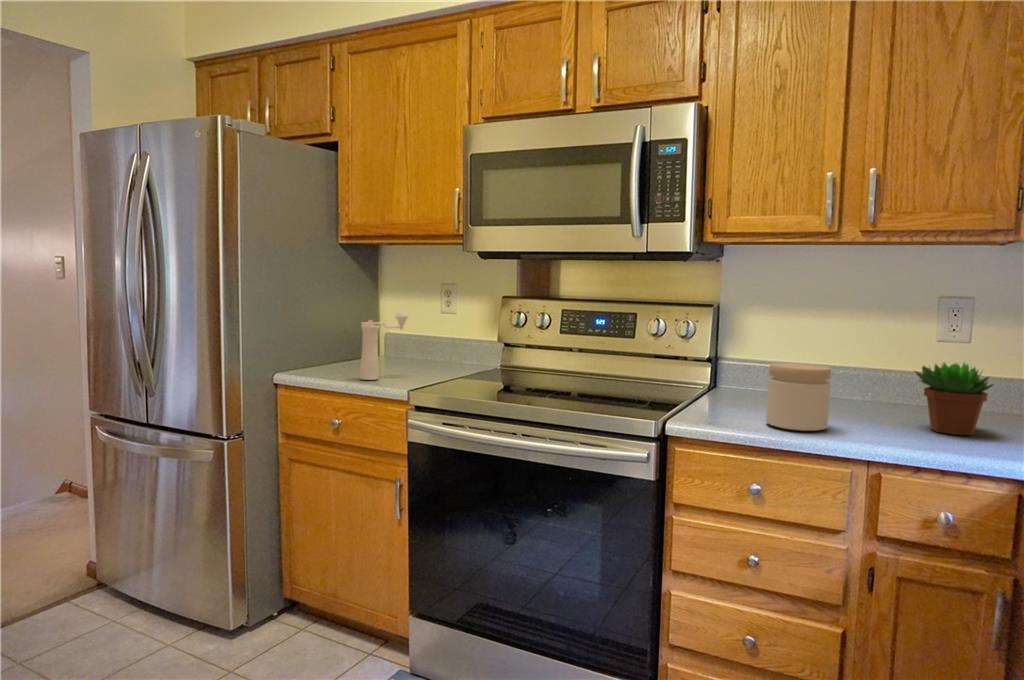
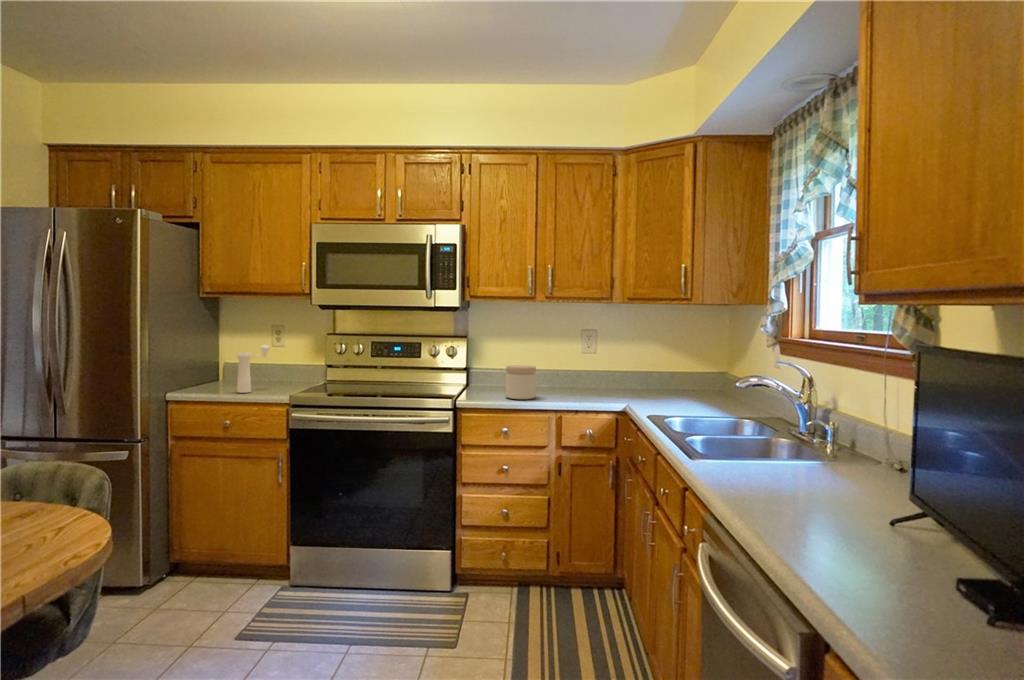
succulent plant: present [915,363,994,435] -> none [571,360,606,395]

